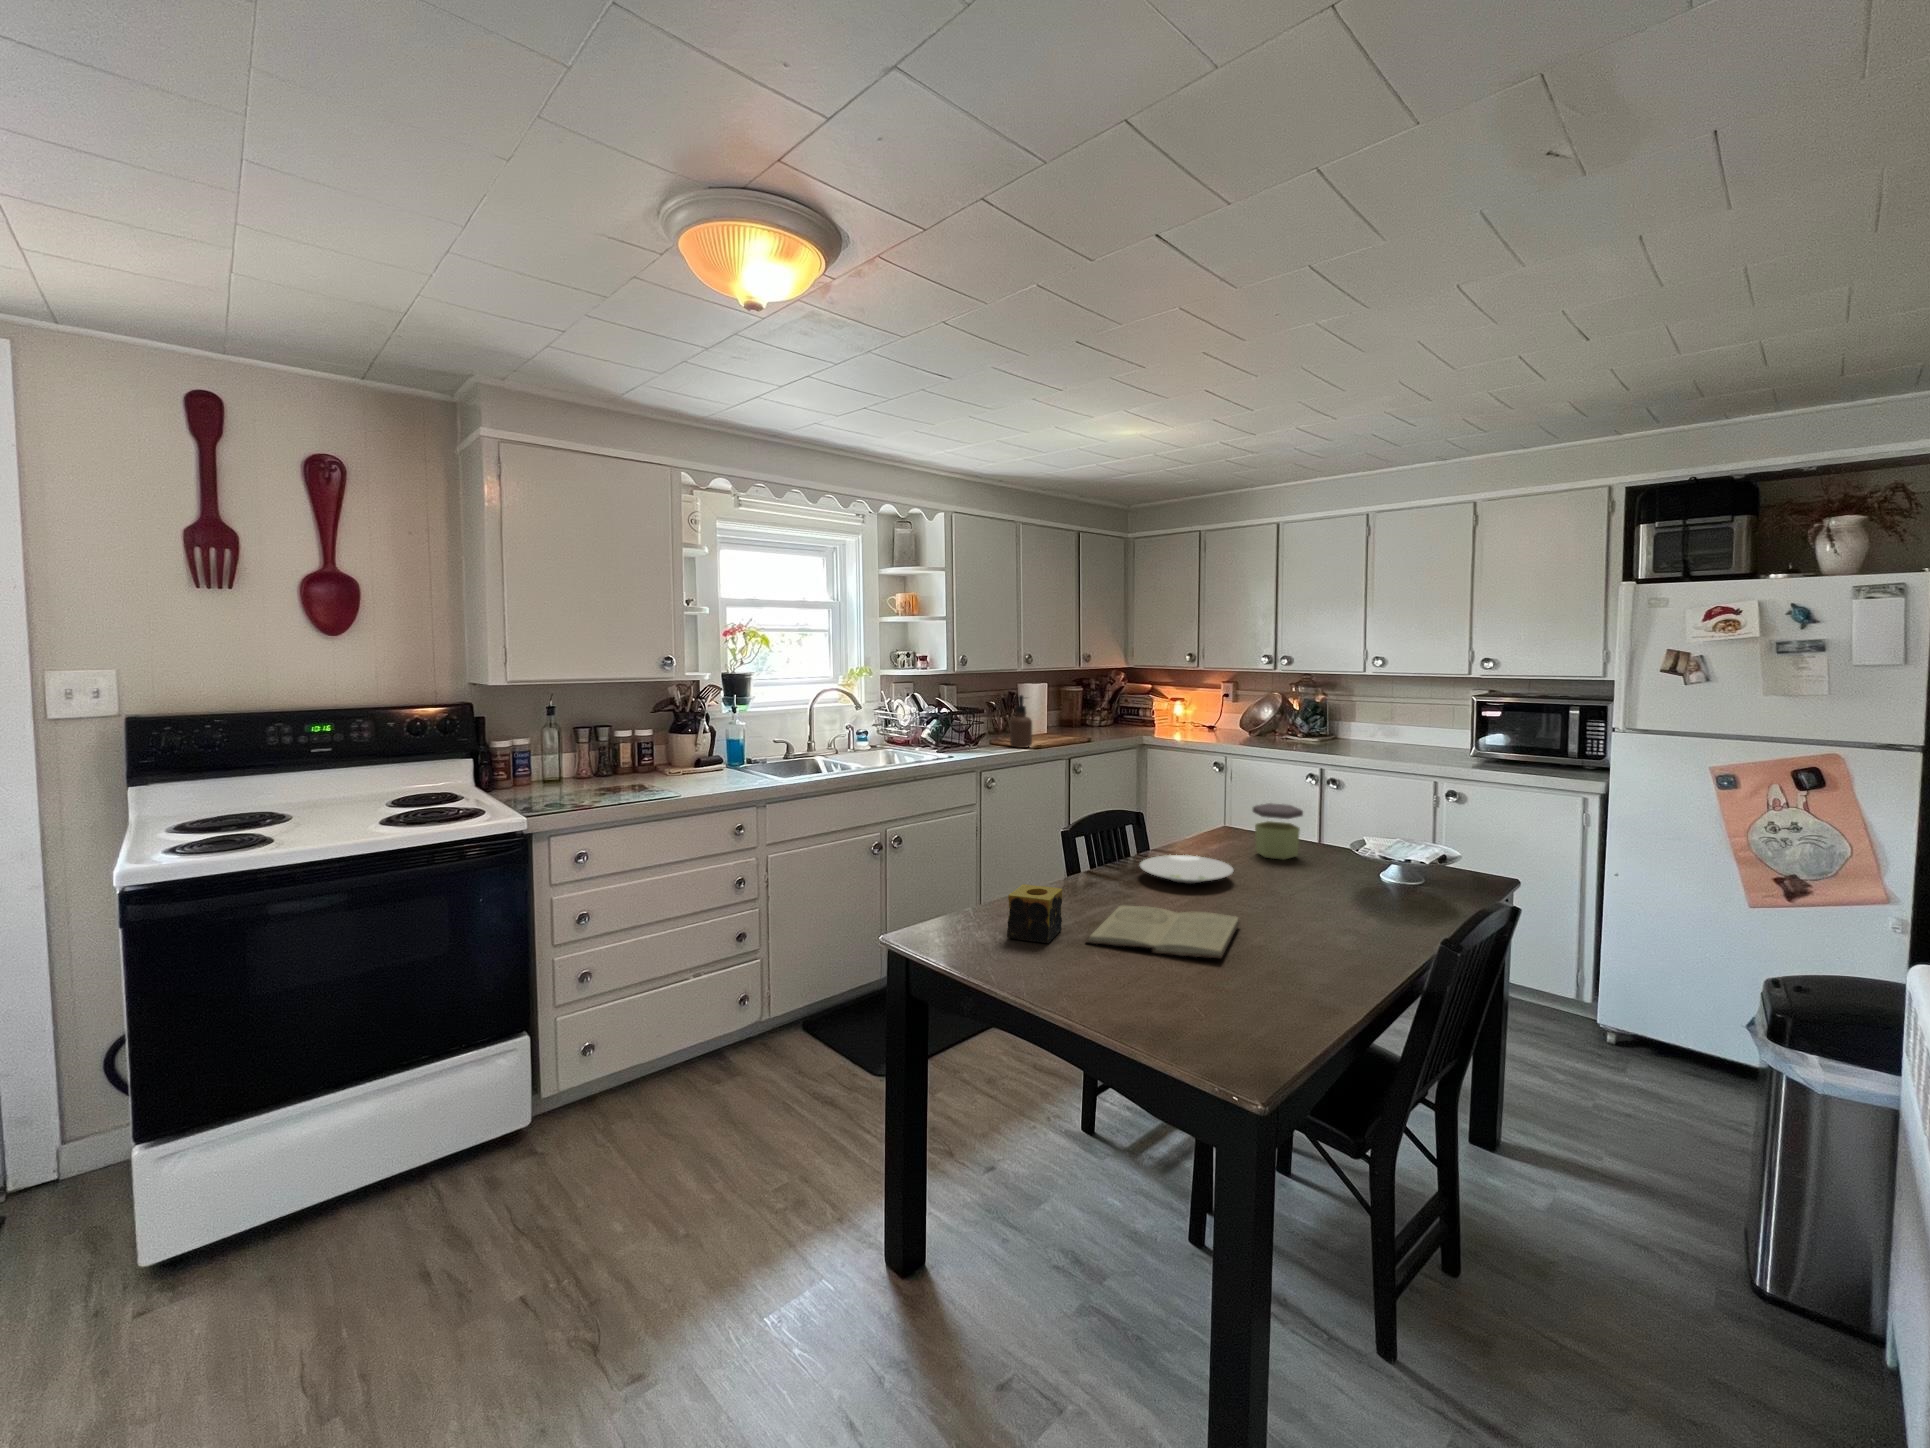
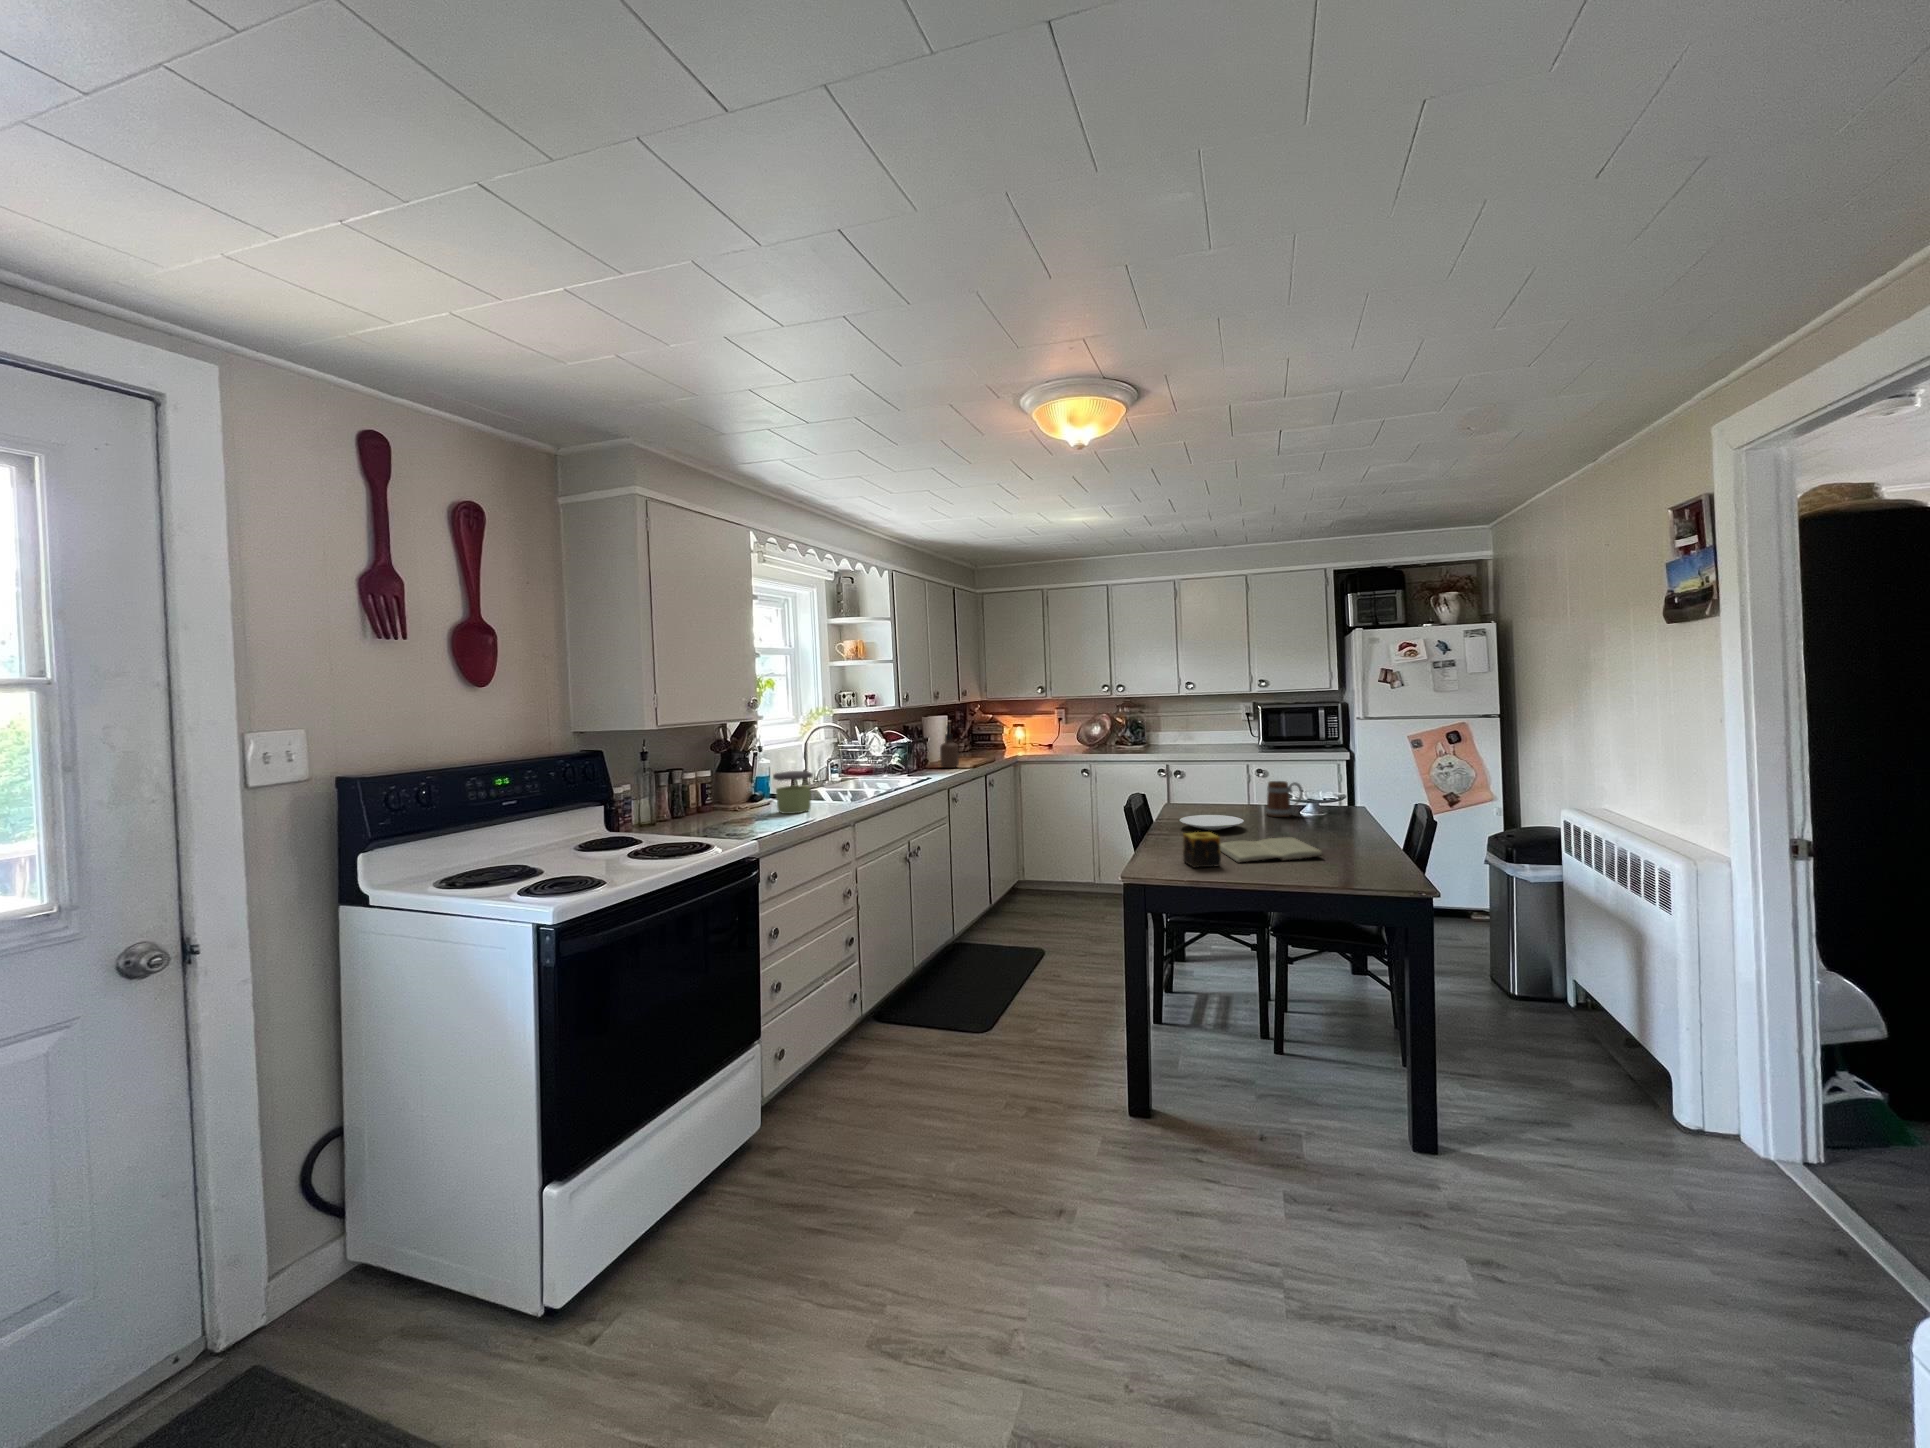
jar: present [1253,803,1303,860] -> present [773,771,813,814]
mug: none [1315,819,1370,878] -> present [1266,781,1303,817]

